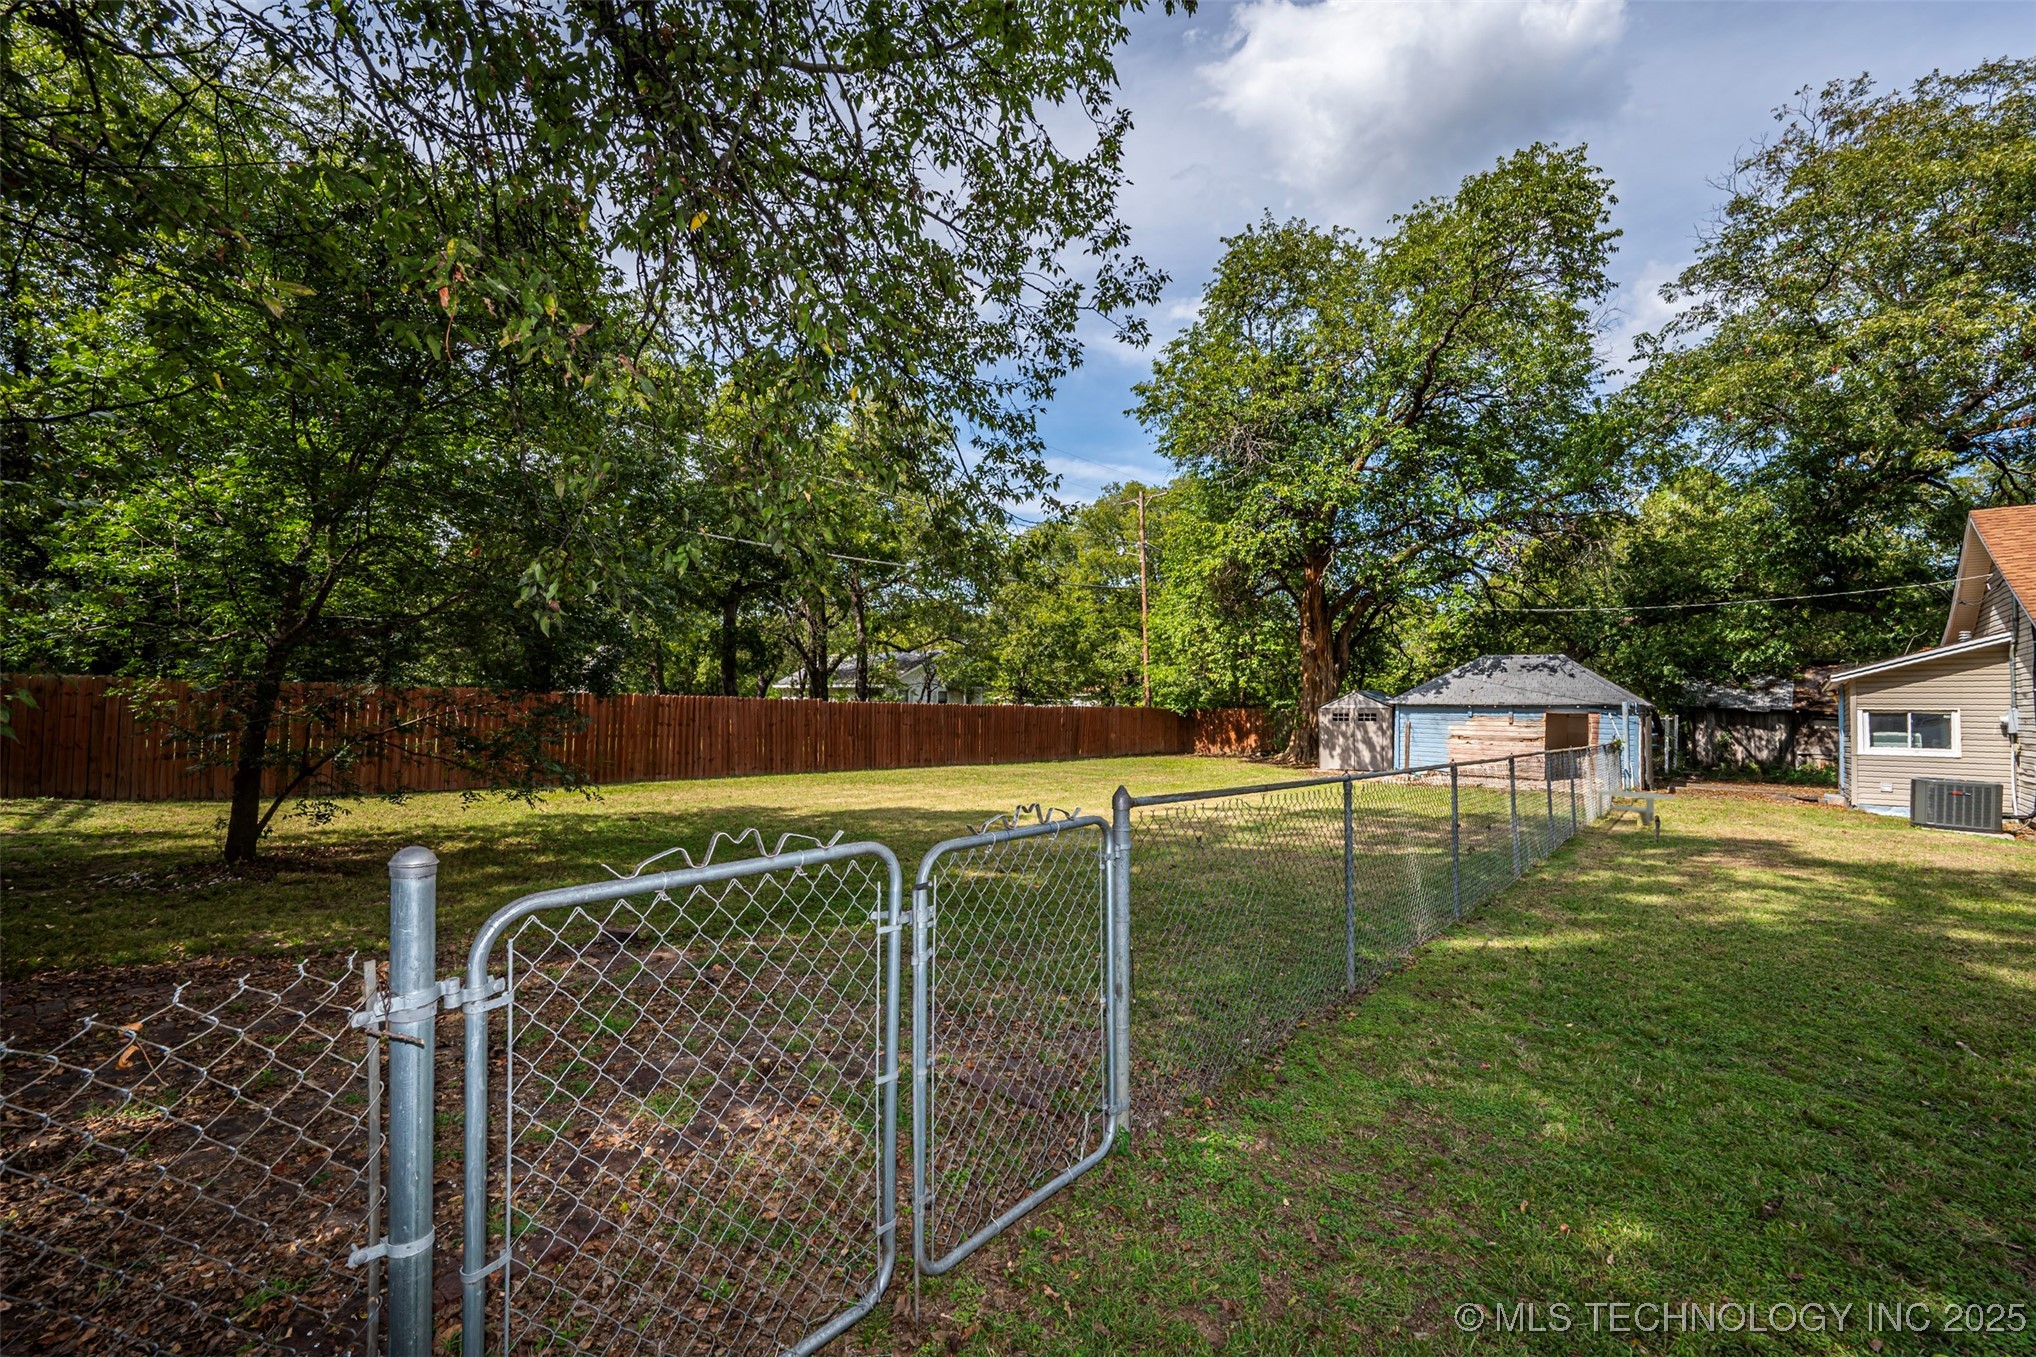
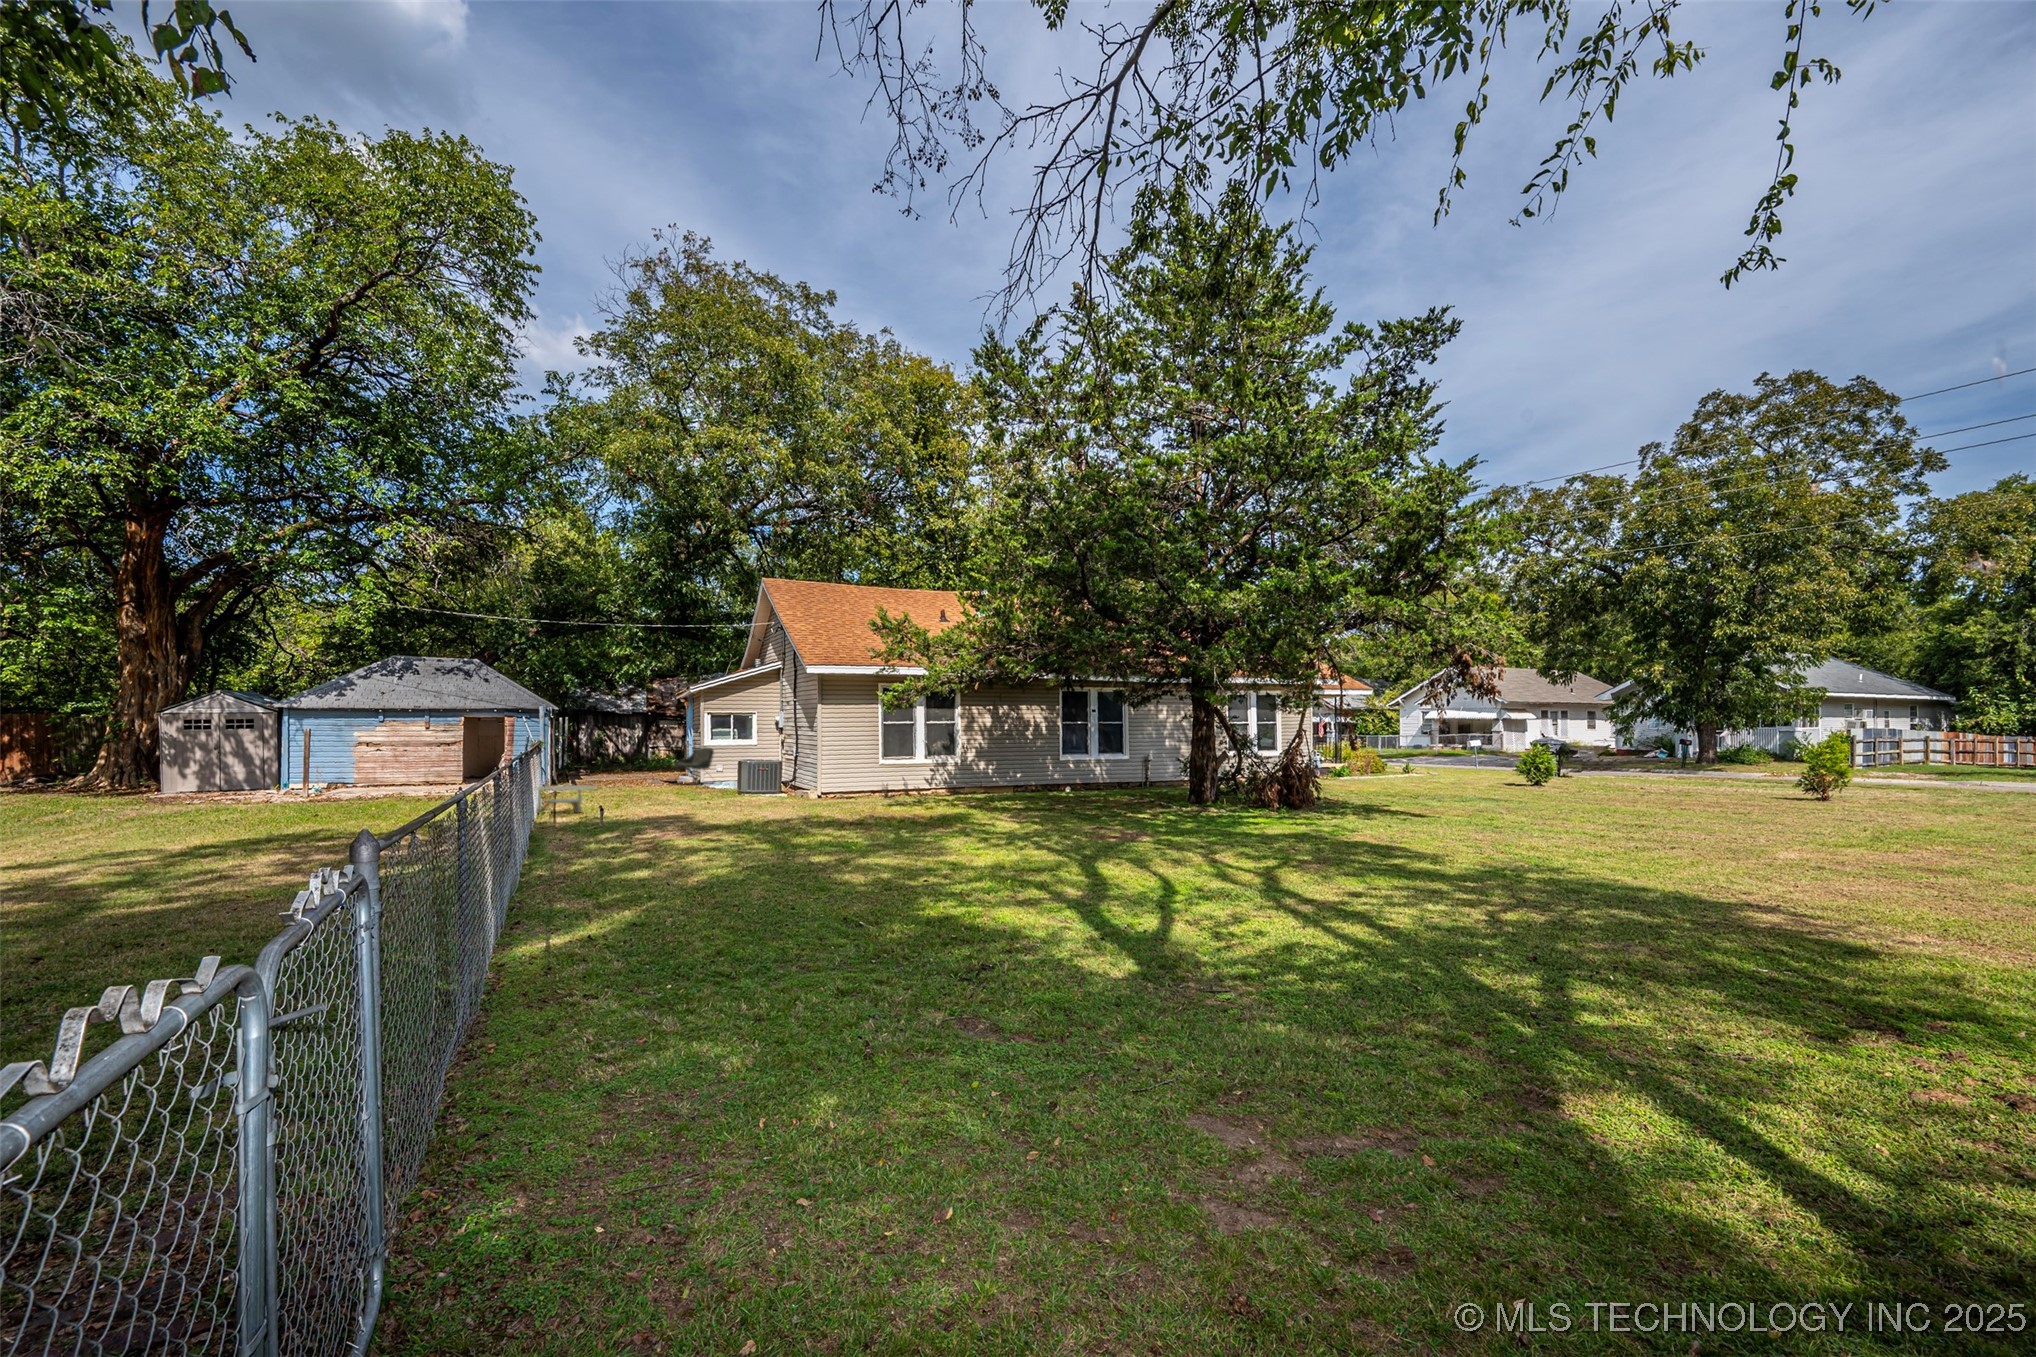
lounge chair: none [1810,759,1885,809] -> present [674,747,715,782]

